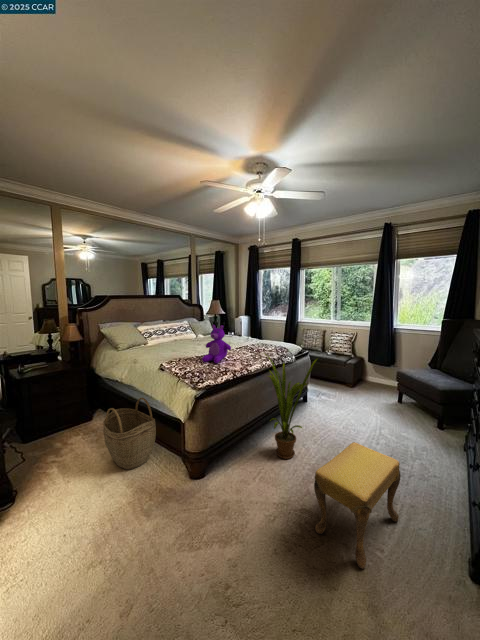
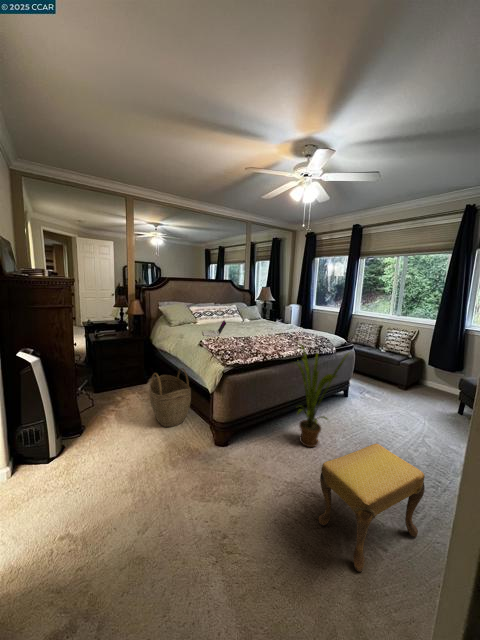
teddy bear: present [202,325,231,363] -> none [238,309,266,345]
laptop: none [157,338,185,358] -> present [203,320,227,336]

